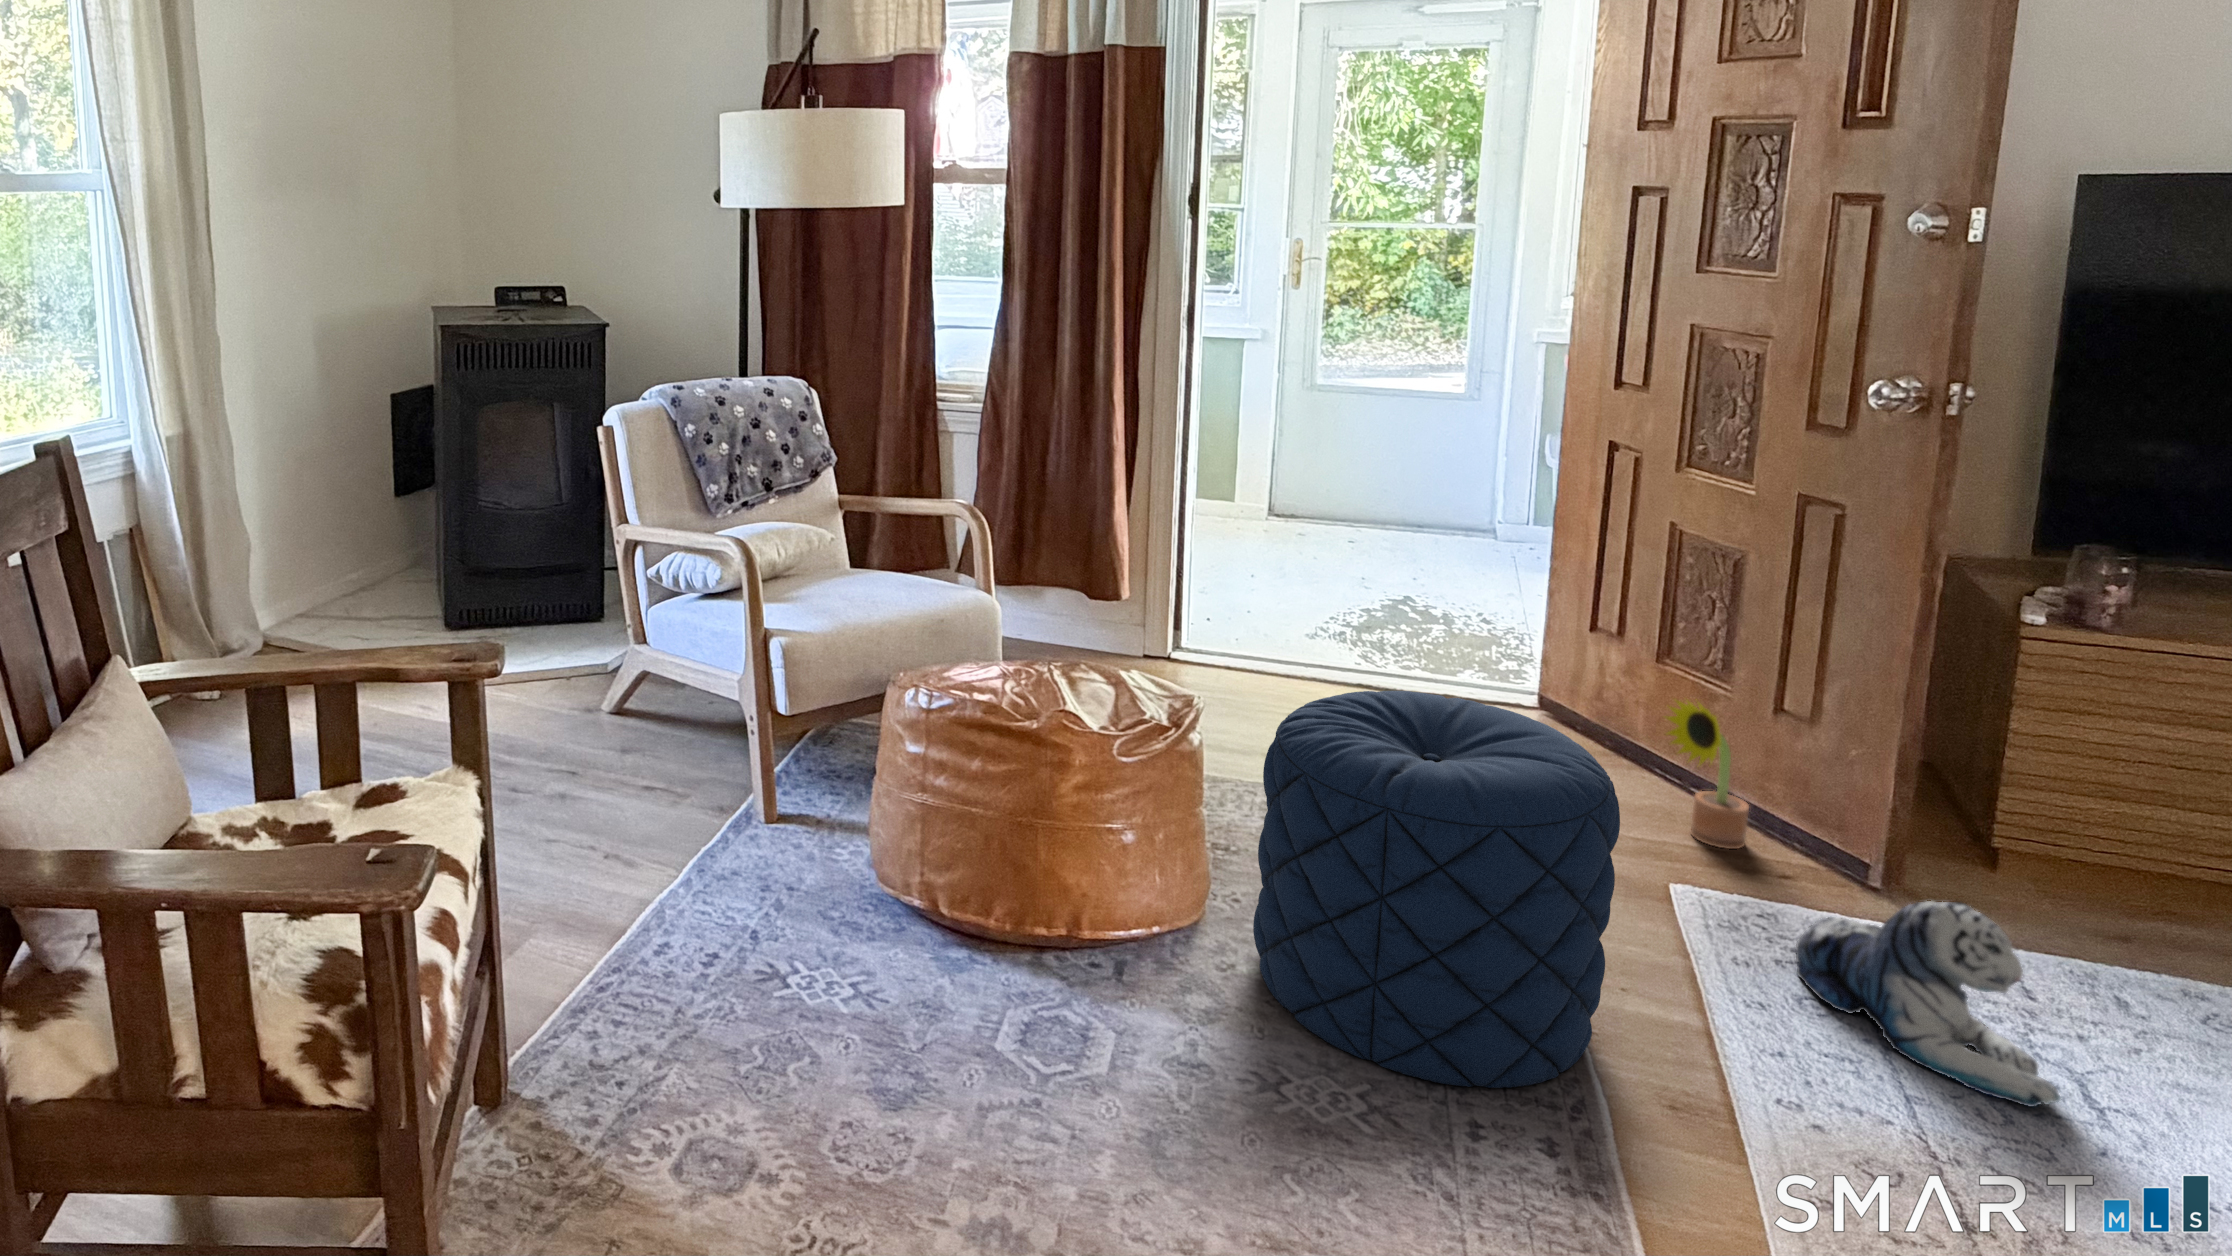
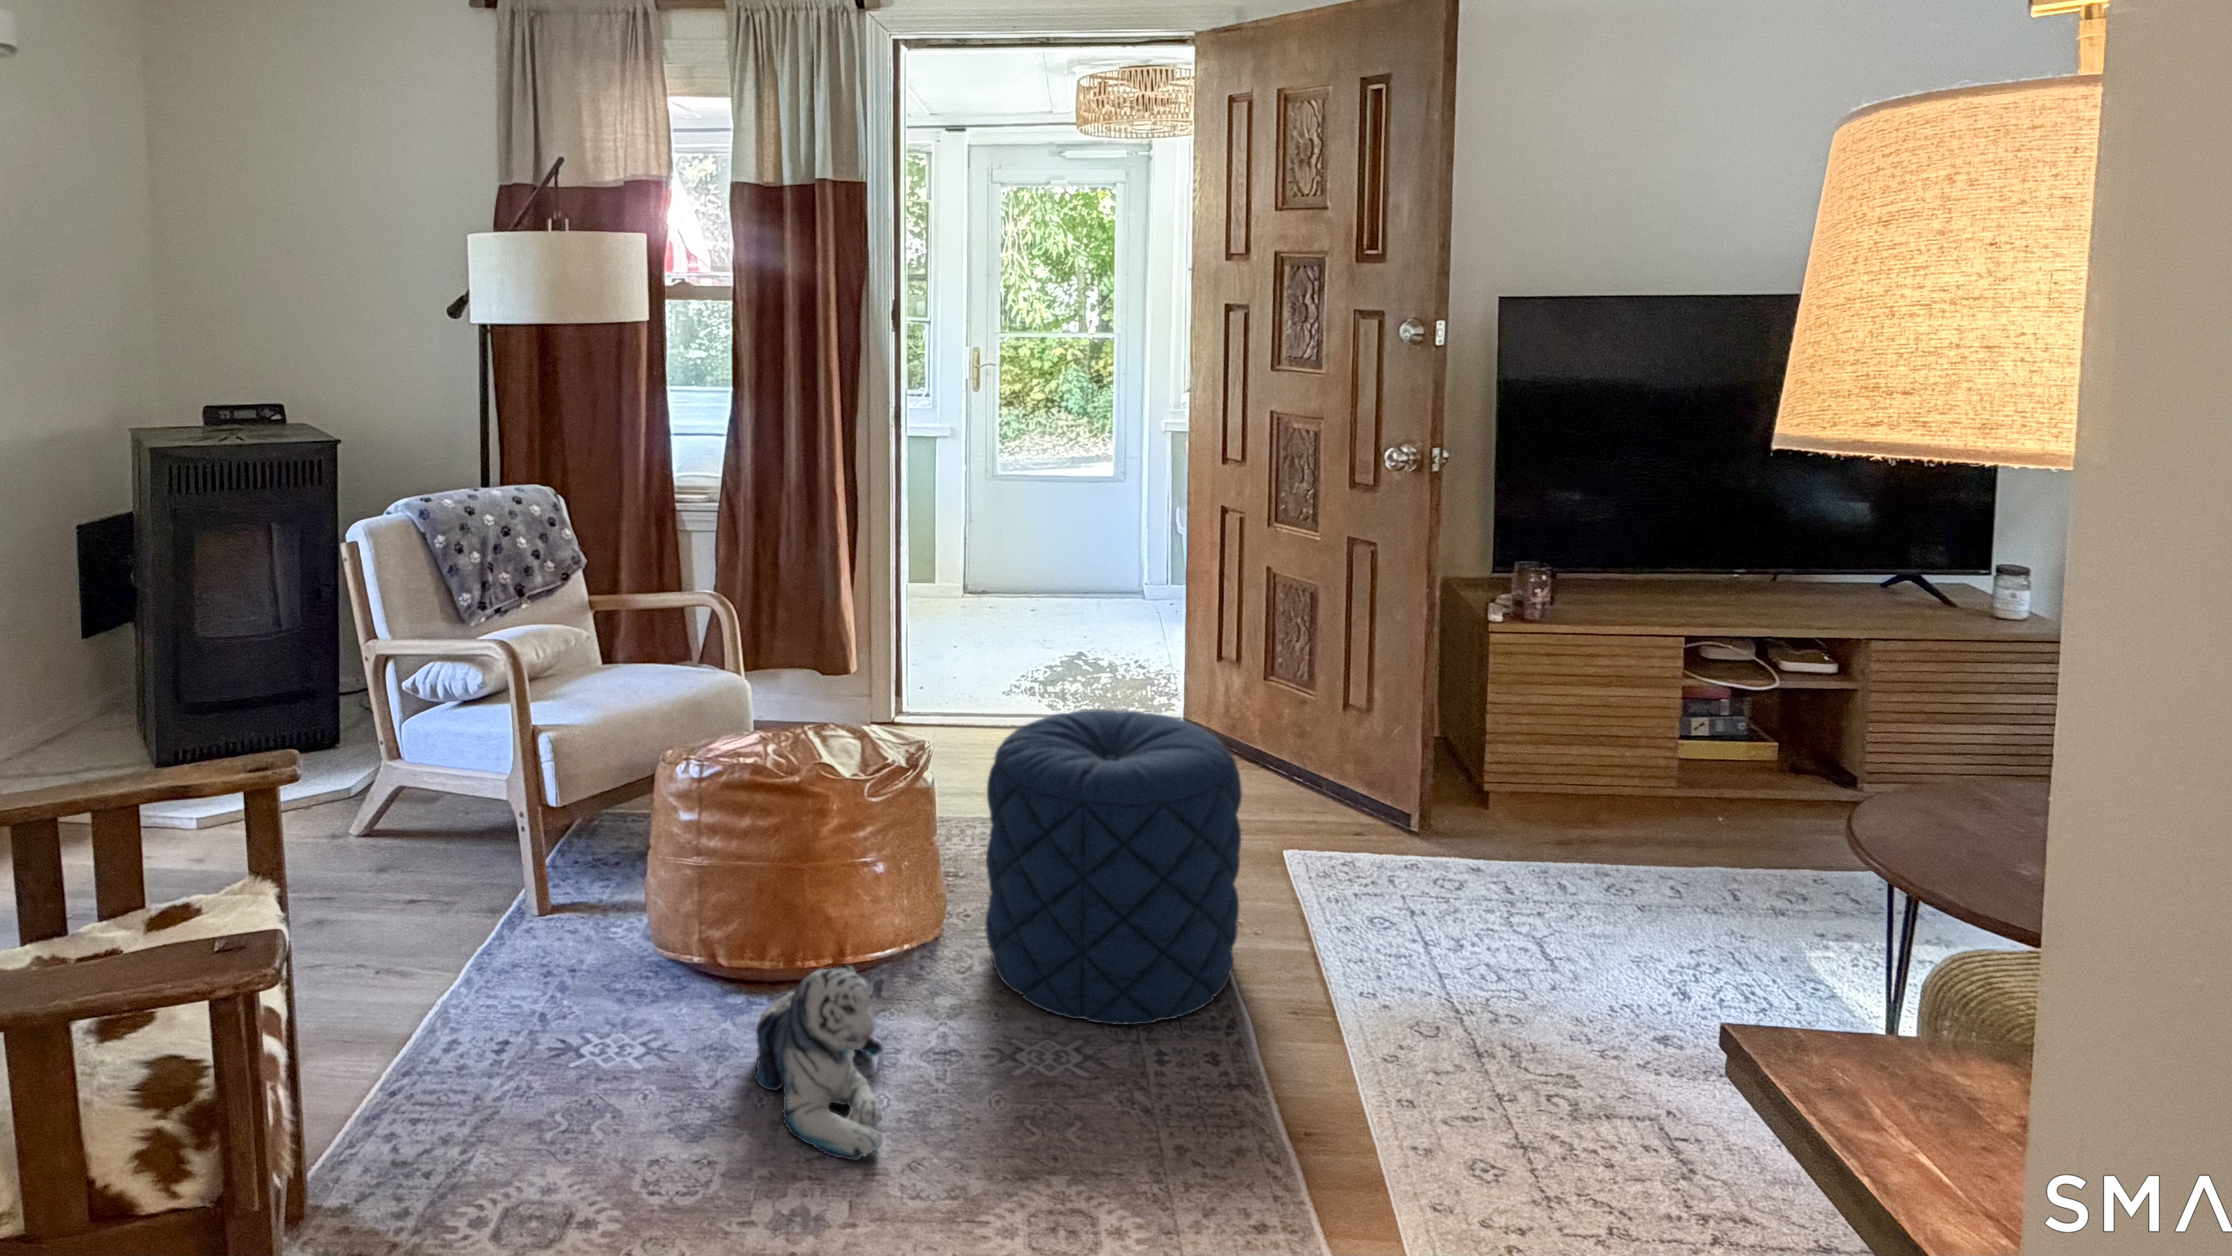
decorative plant: present [1666,701,1749,849] -> none [1262,694,1321,808]
plush toy: present [1796,901,2061,1107] -> present [755,966,882,1160]

